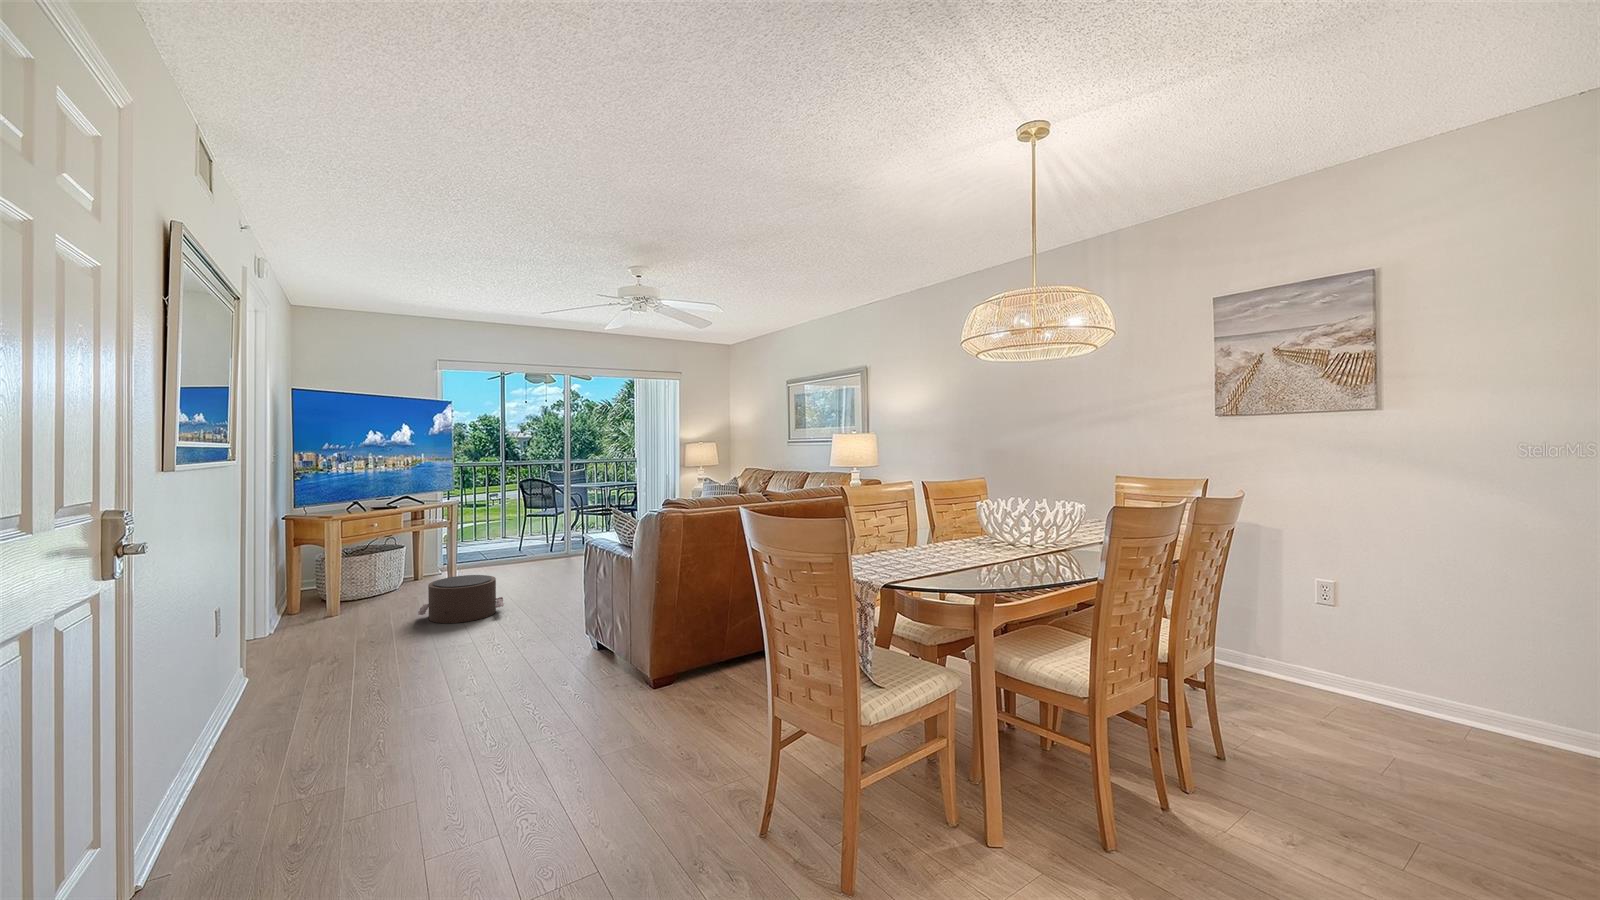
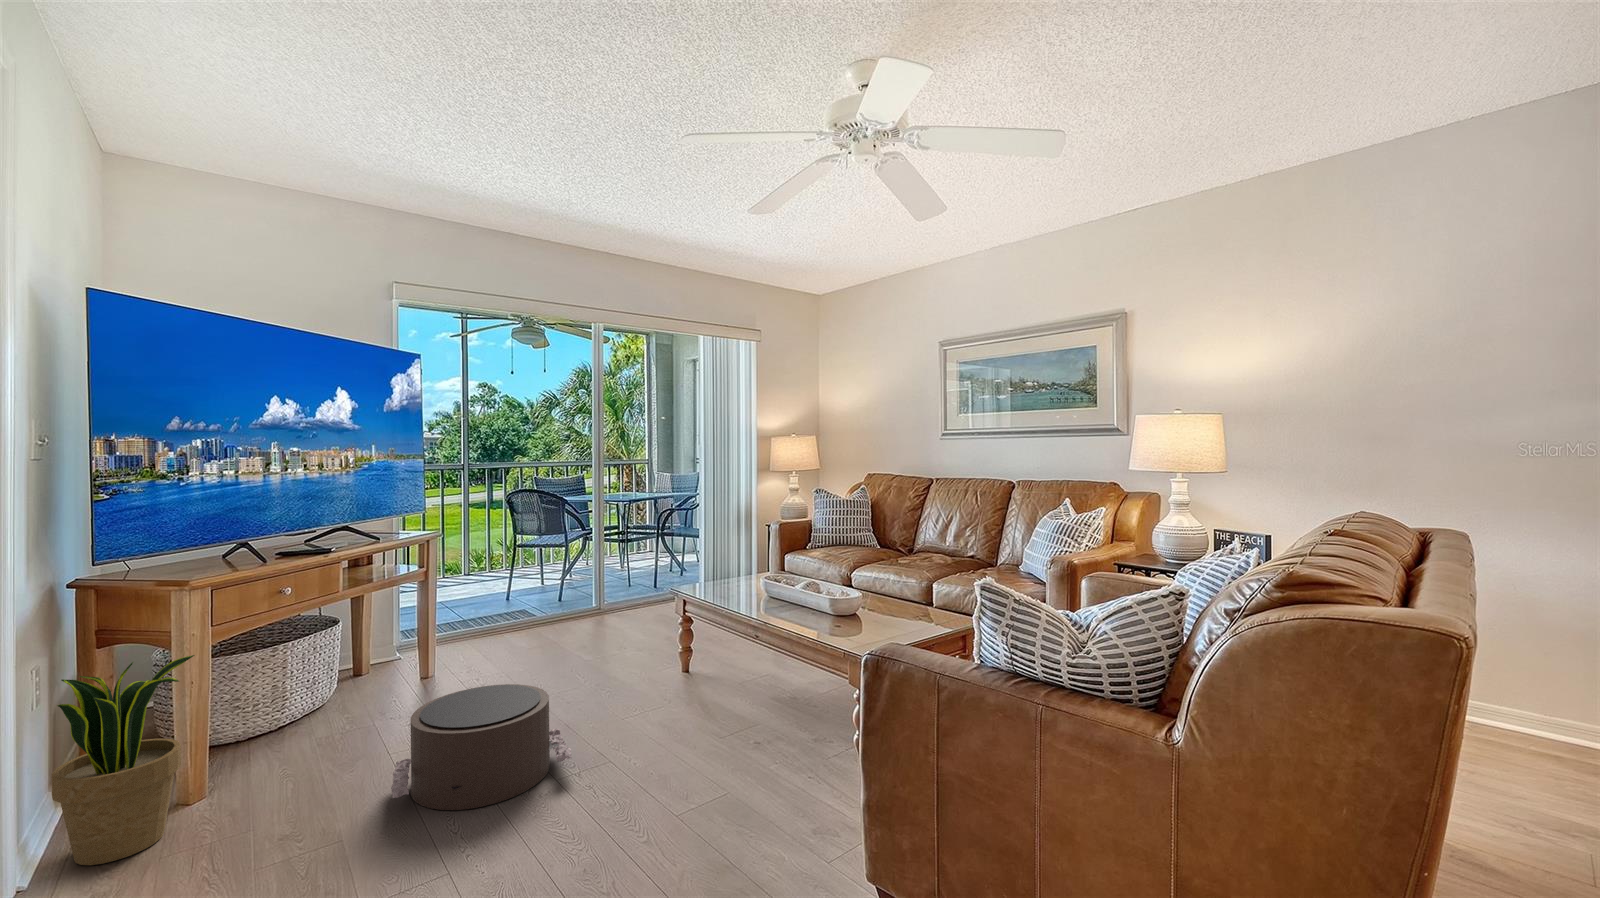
potted plant: none [281,549,336,632] -> present [51,655,194,865]

